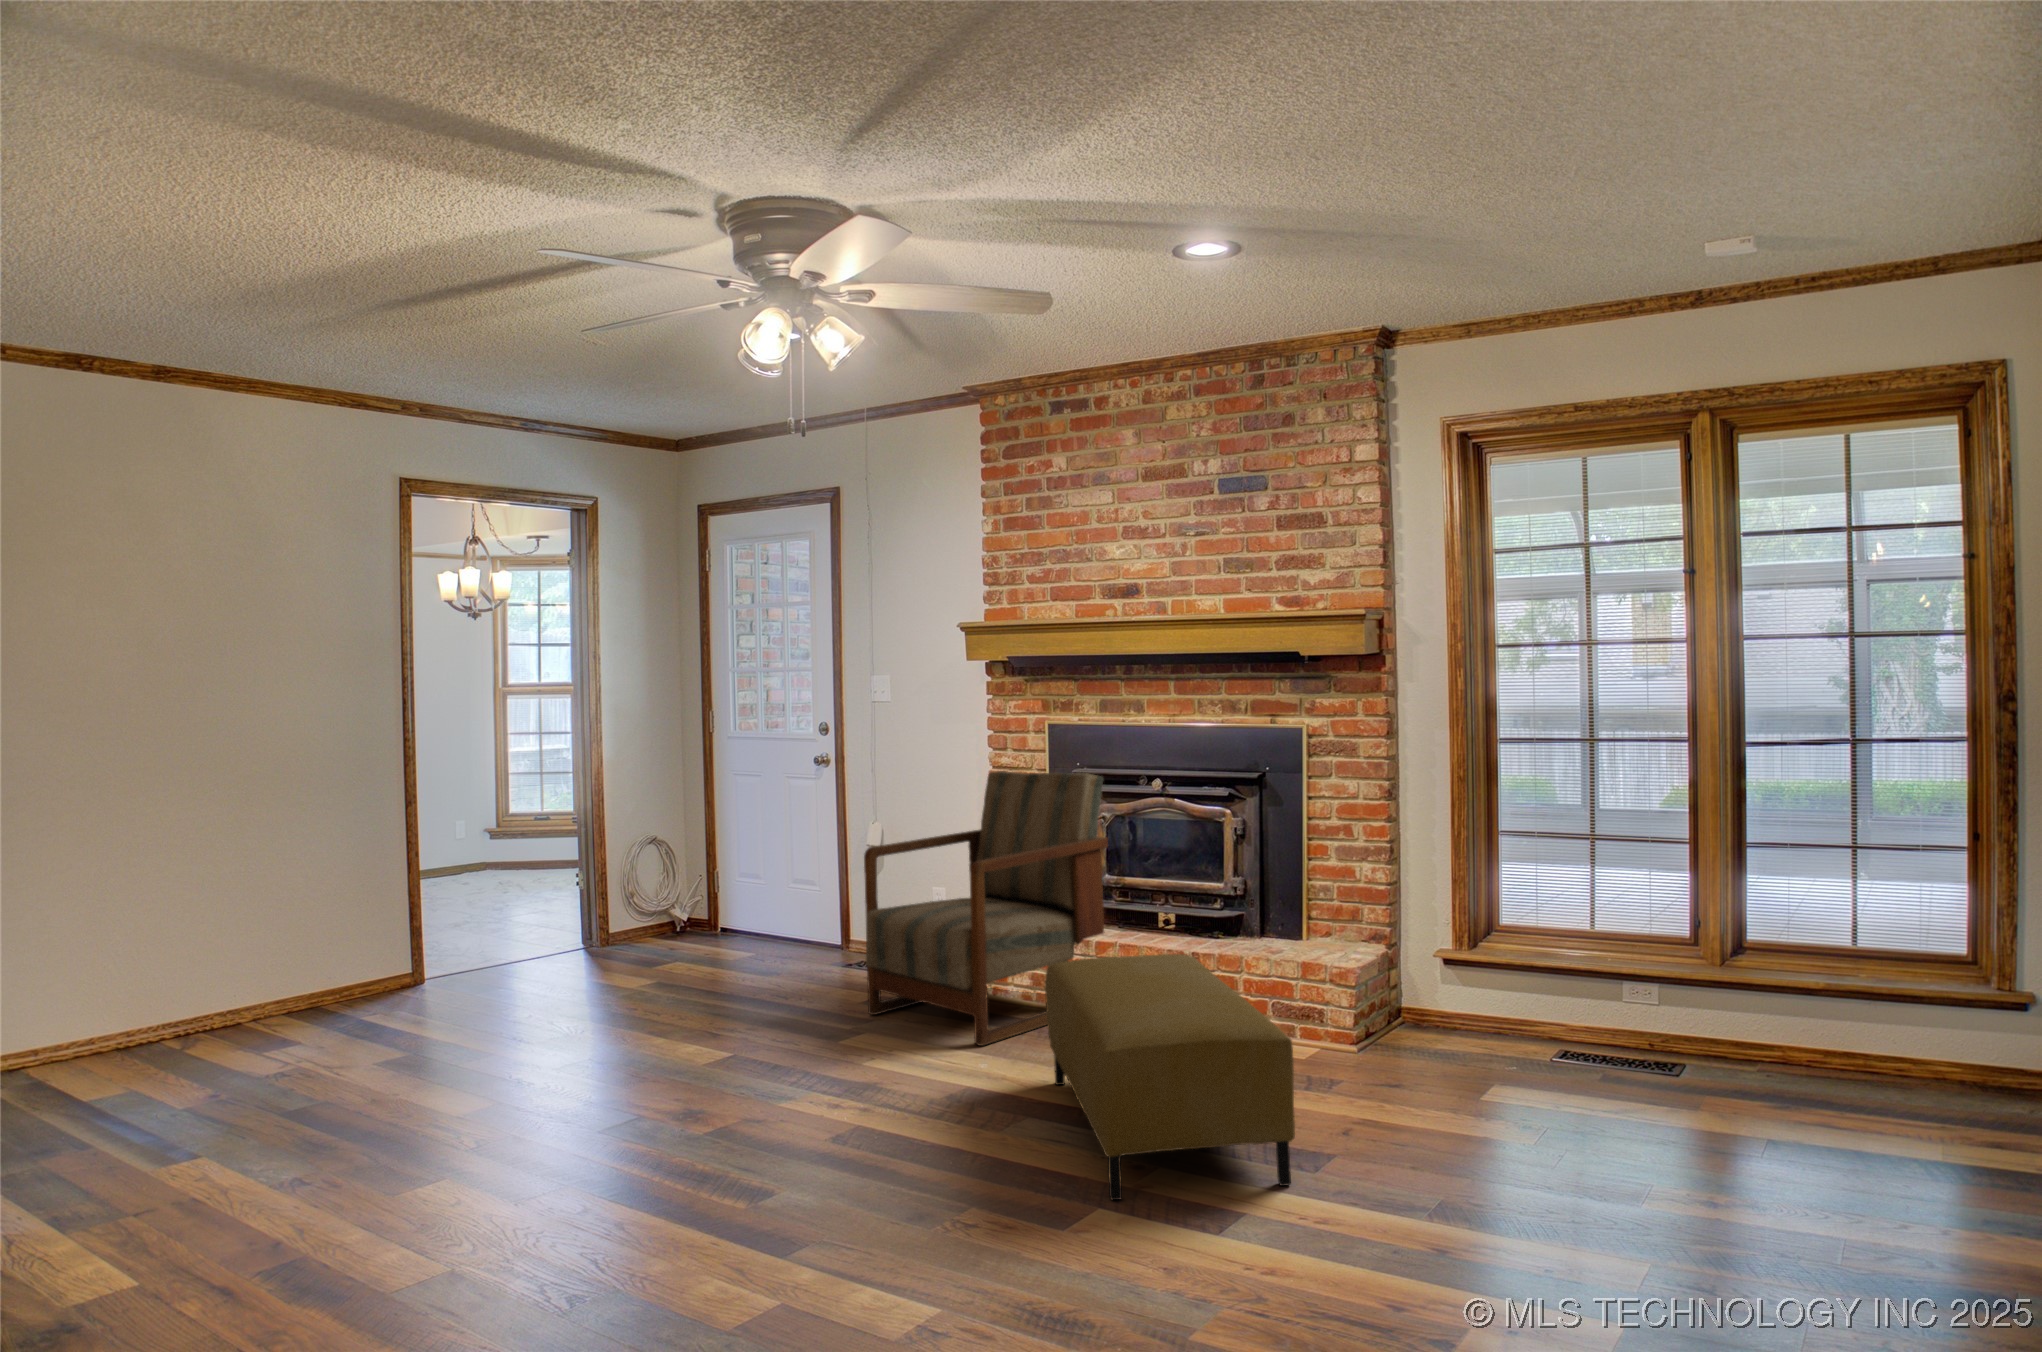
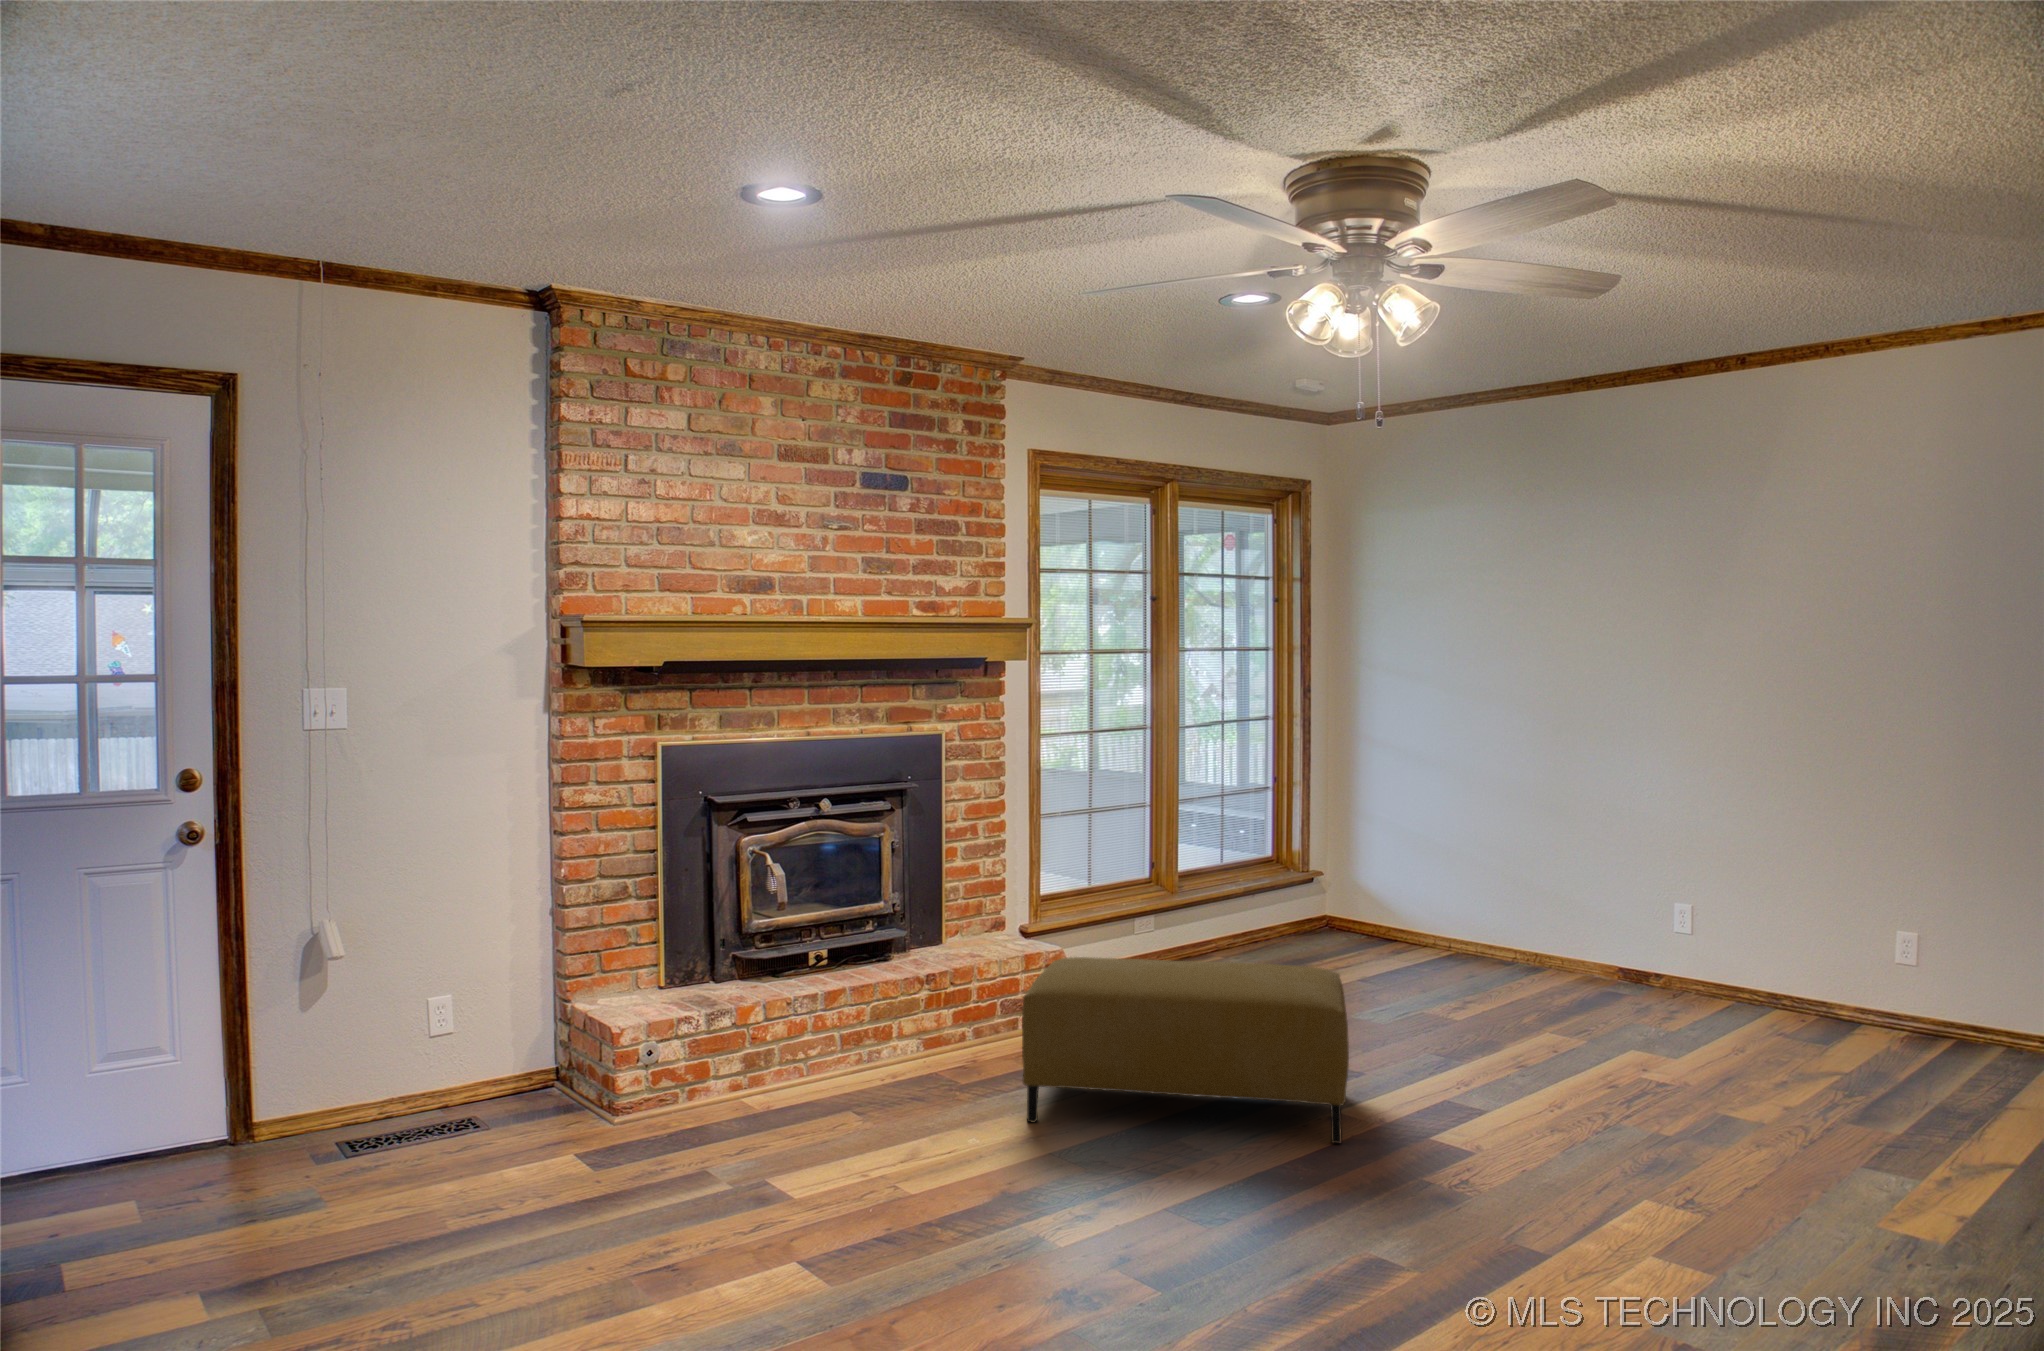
armchair: present [864,771,1108,1045] -> none [597,799,869,1171]

